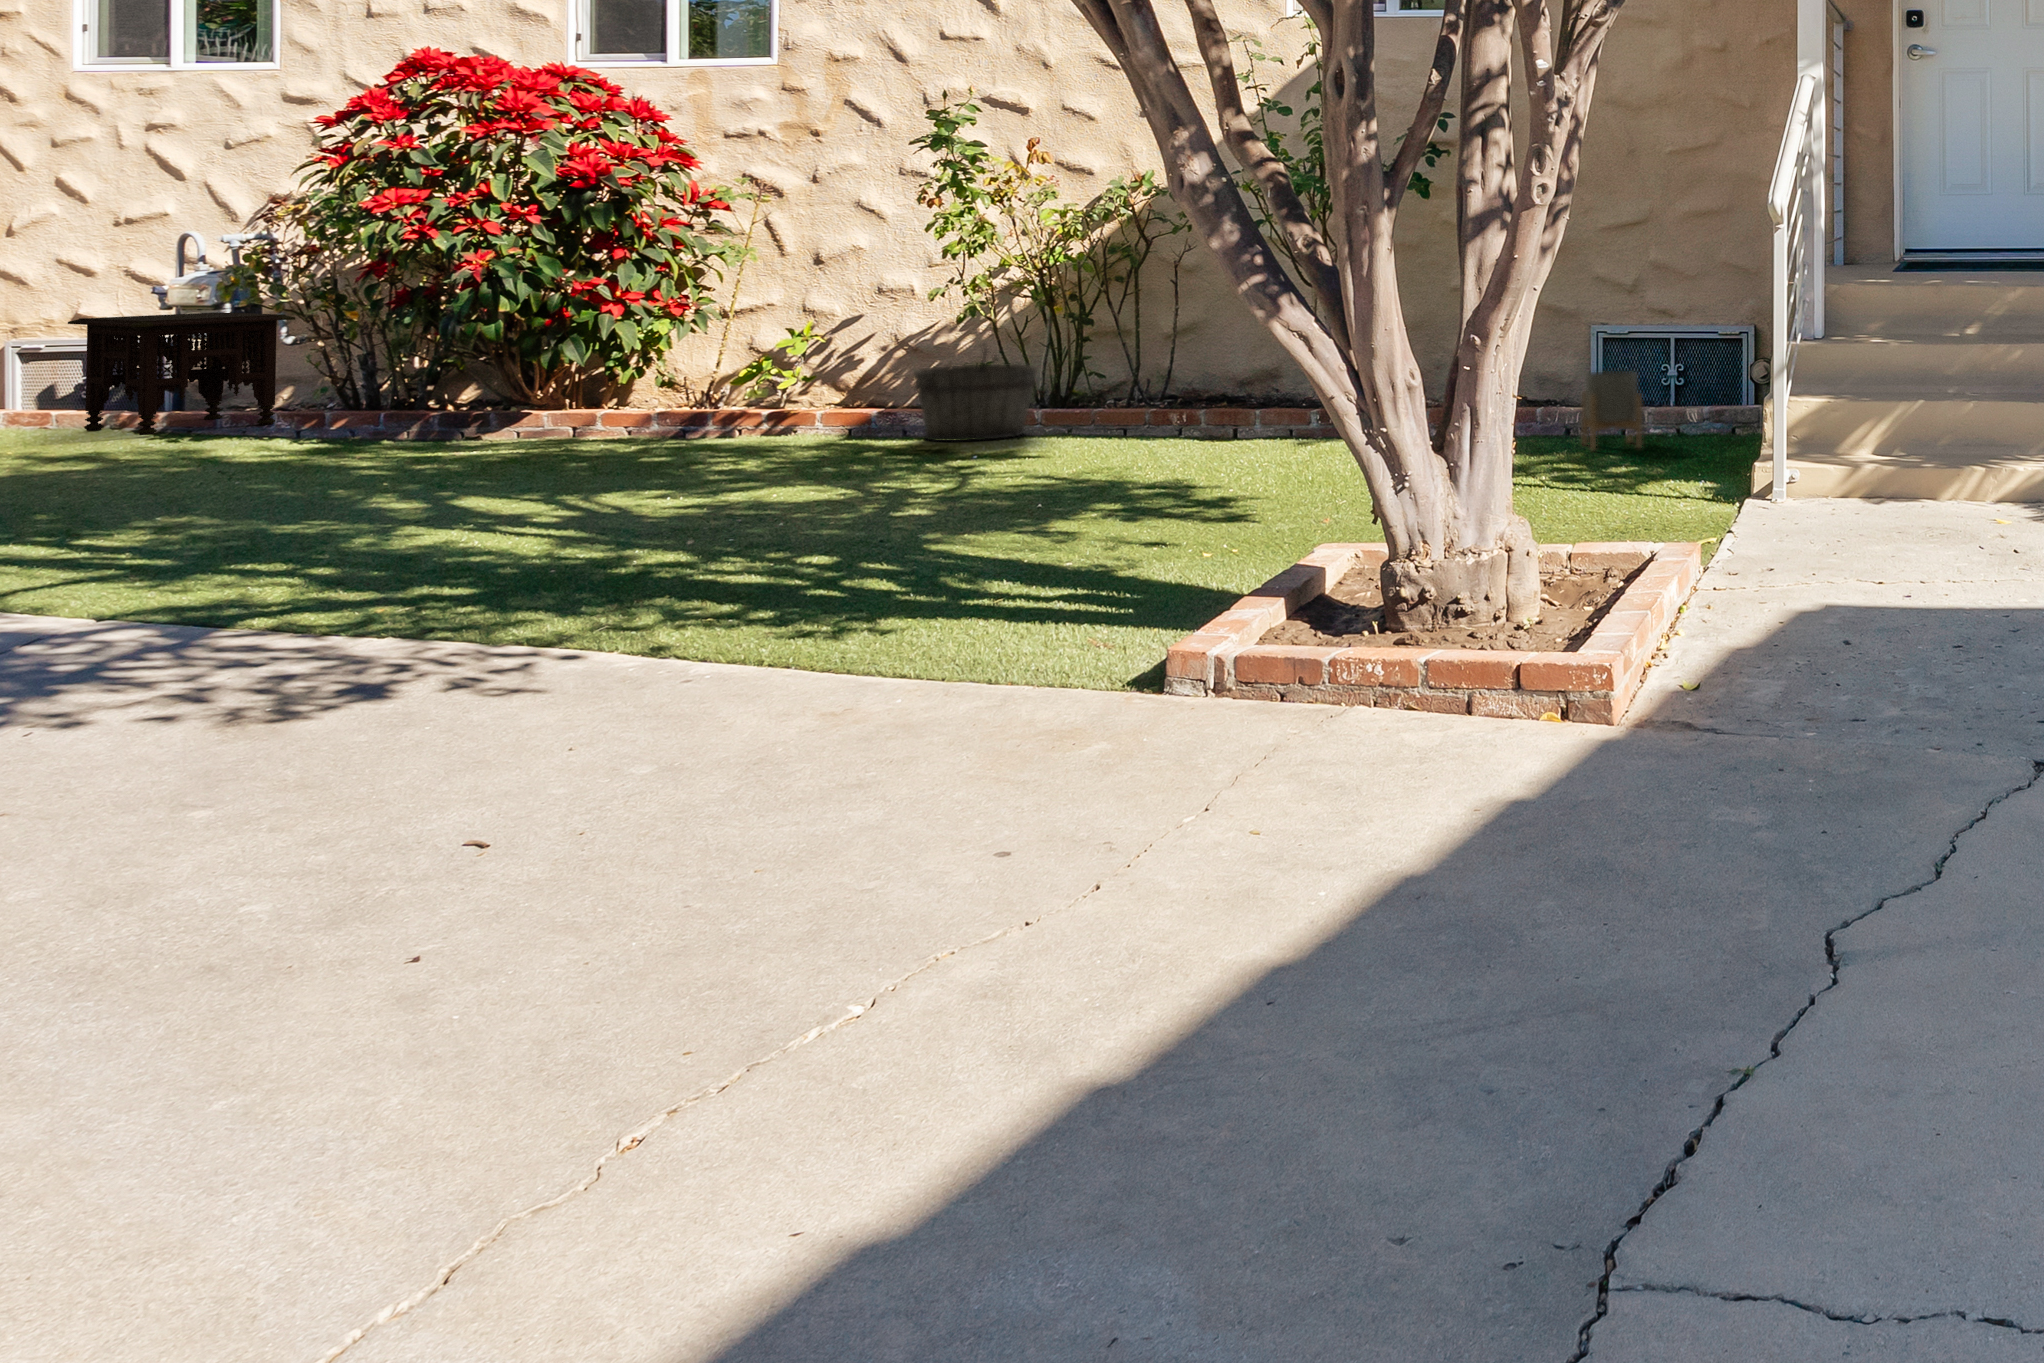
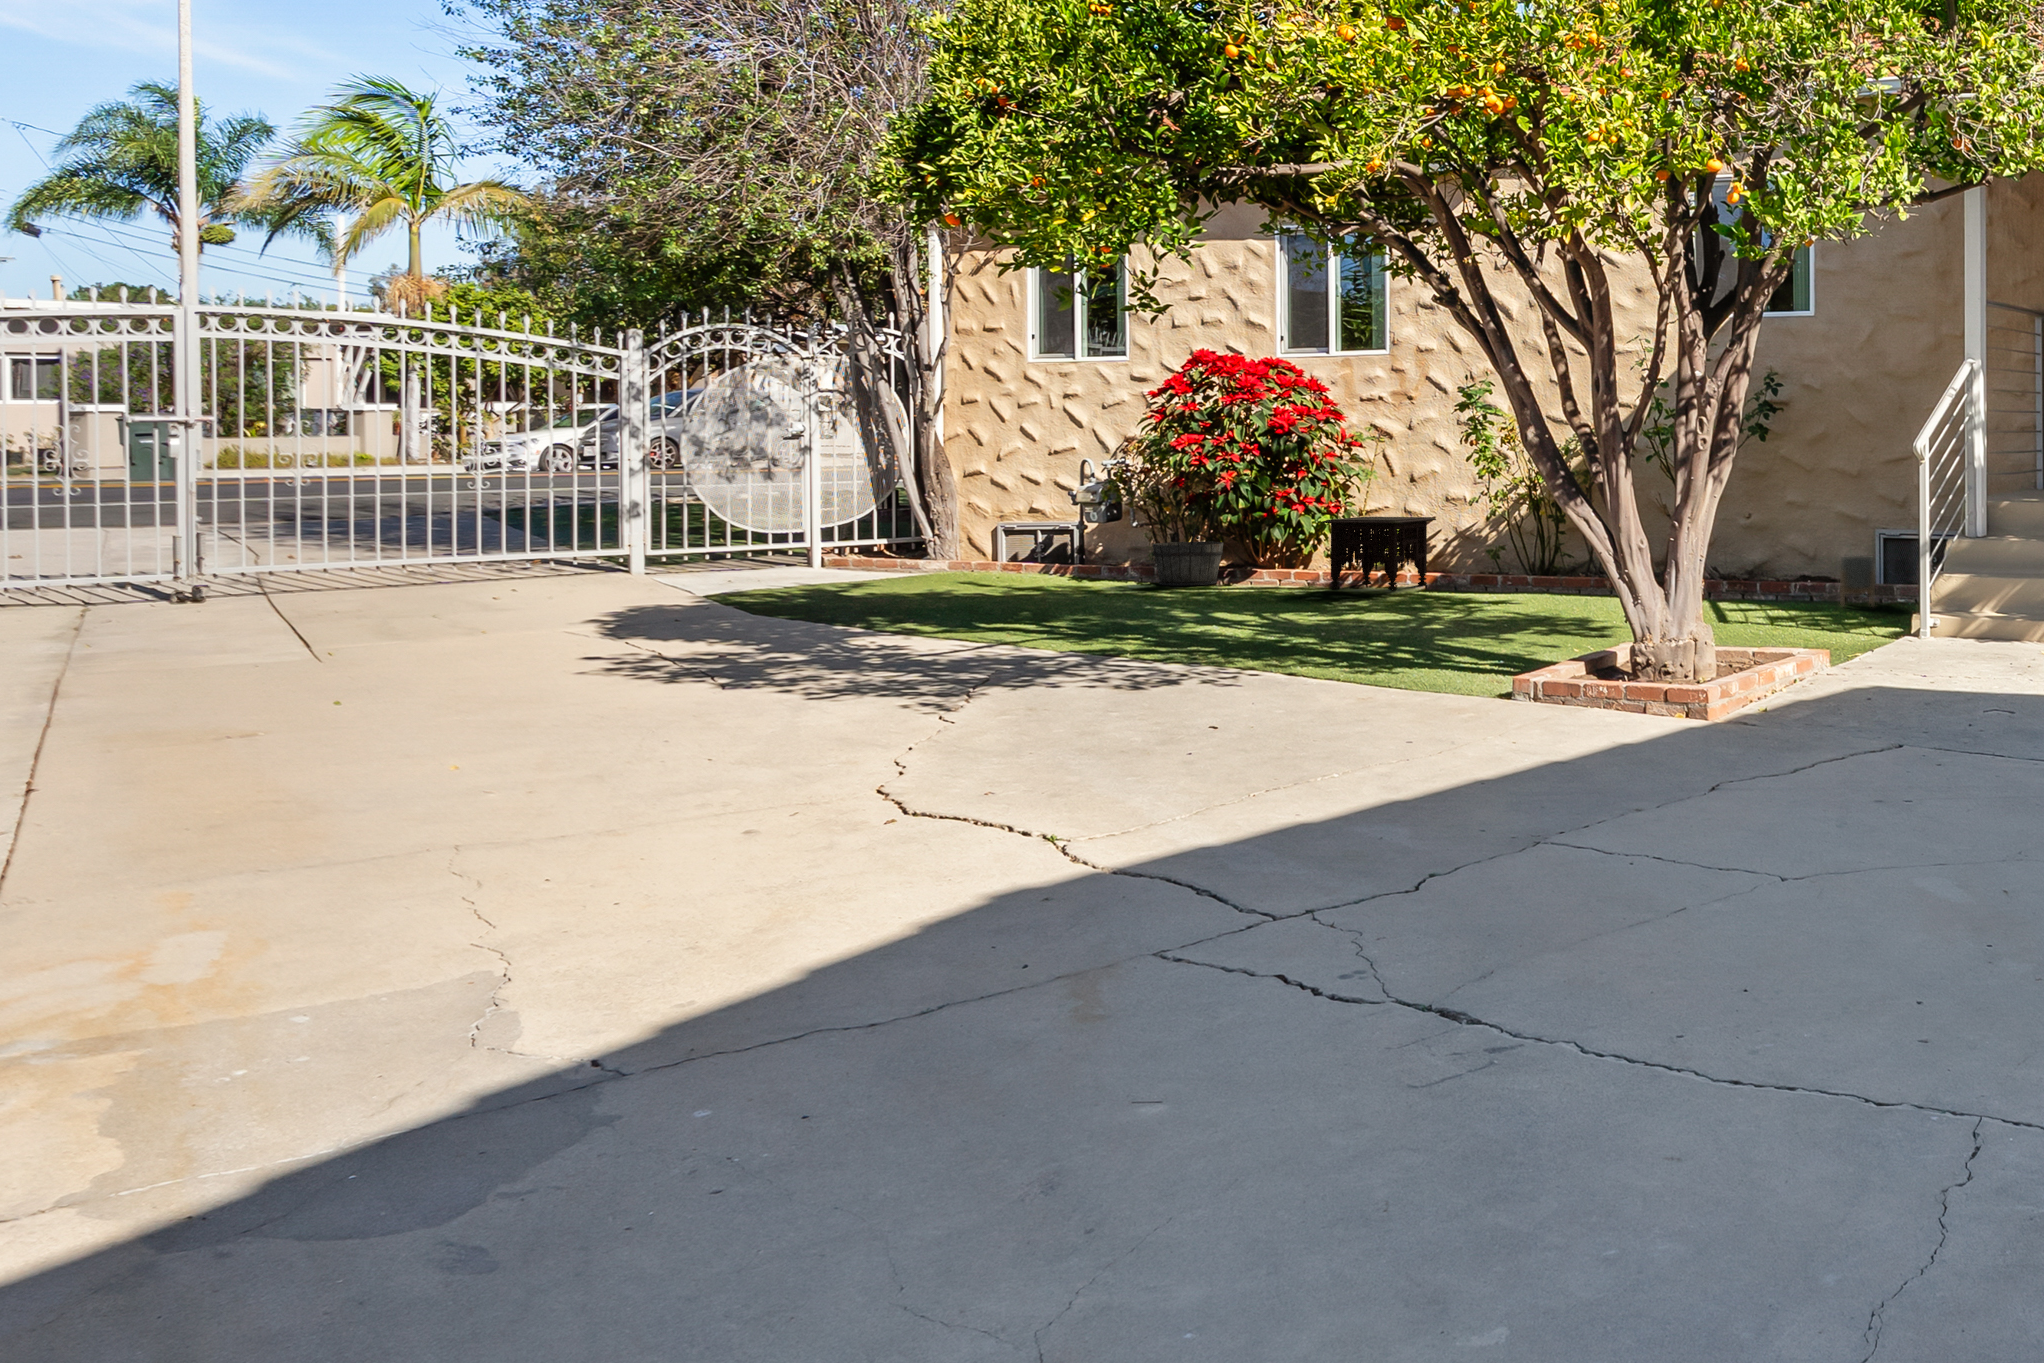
side table: present [68,312,295,435] -> present [1321,517,1436,591]
wooden bucket: present [915,350,1037,441] -> present [1152,528,1224,586]

